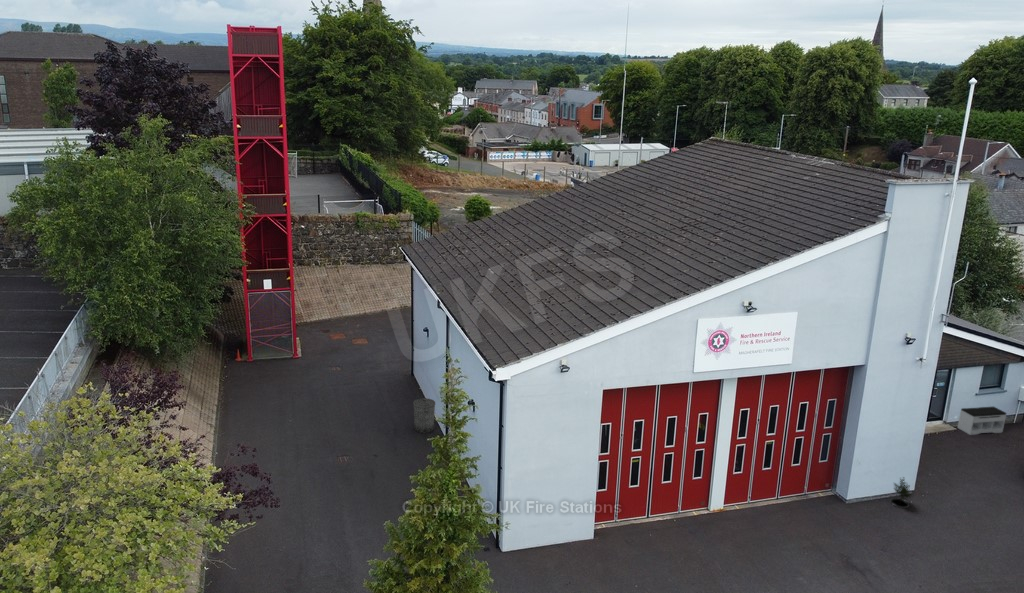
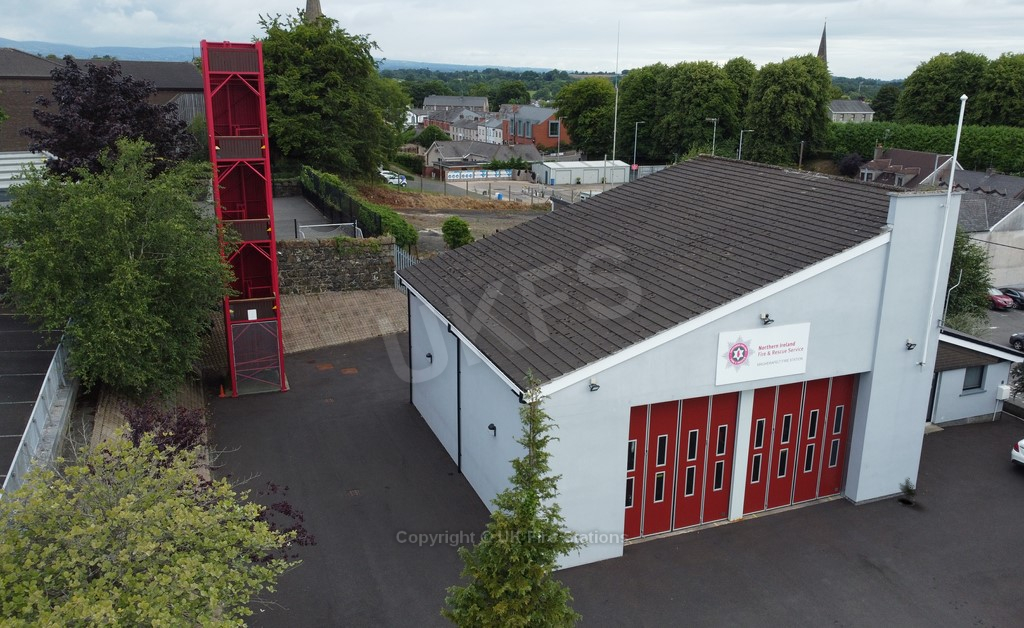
trash can: present [413,398,435,433] -> none [423,422,446,457]
bench: present [958,407,1006,435] -> none [943,403,989,432]

